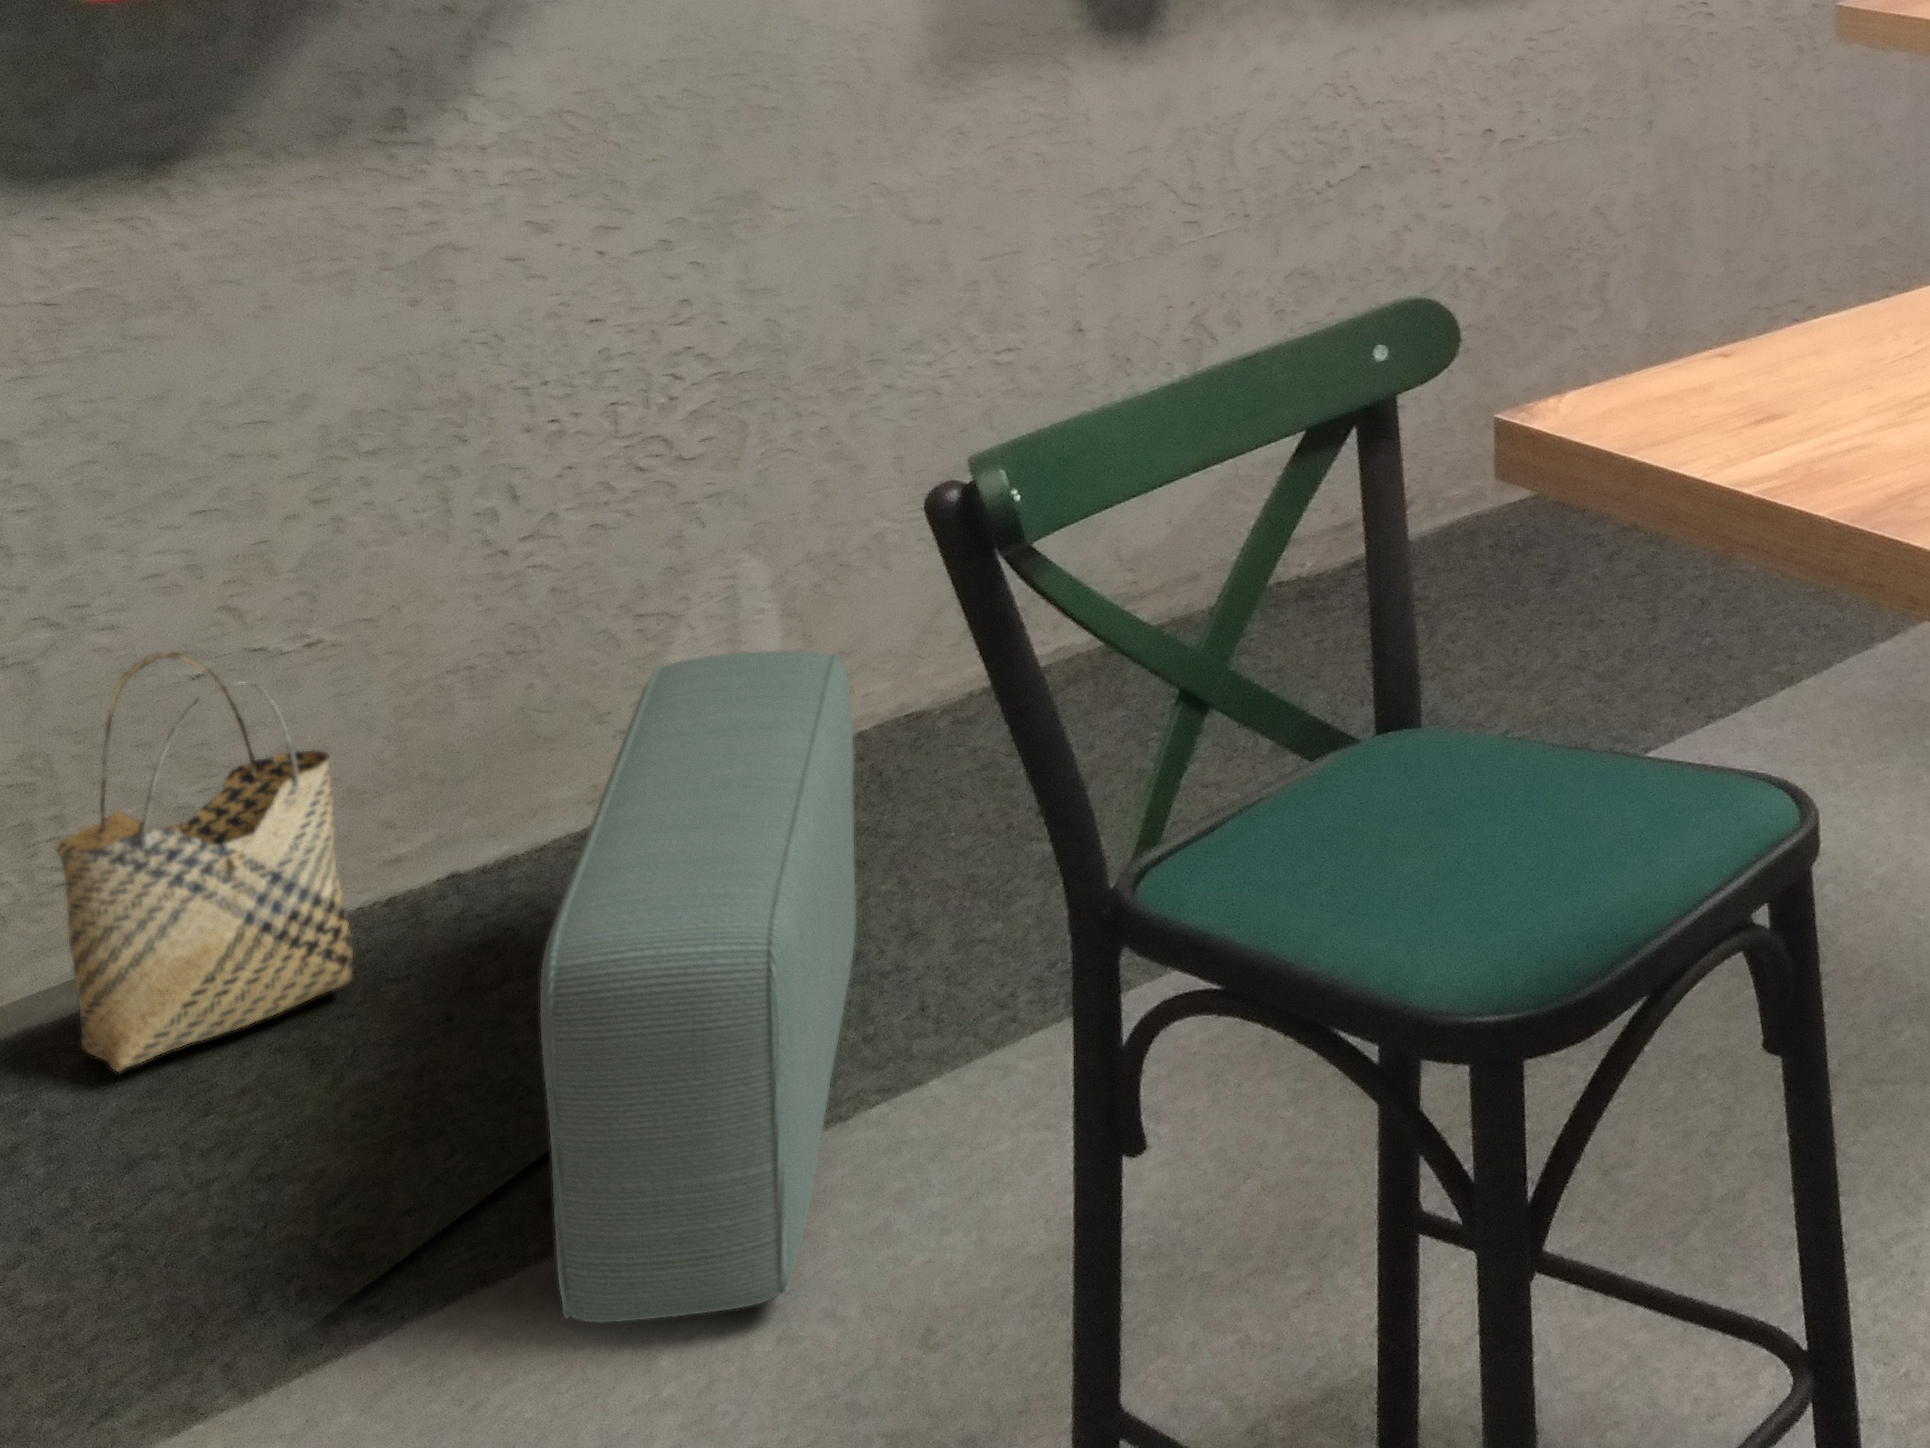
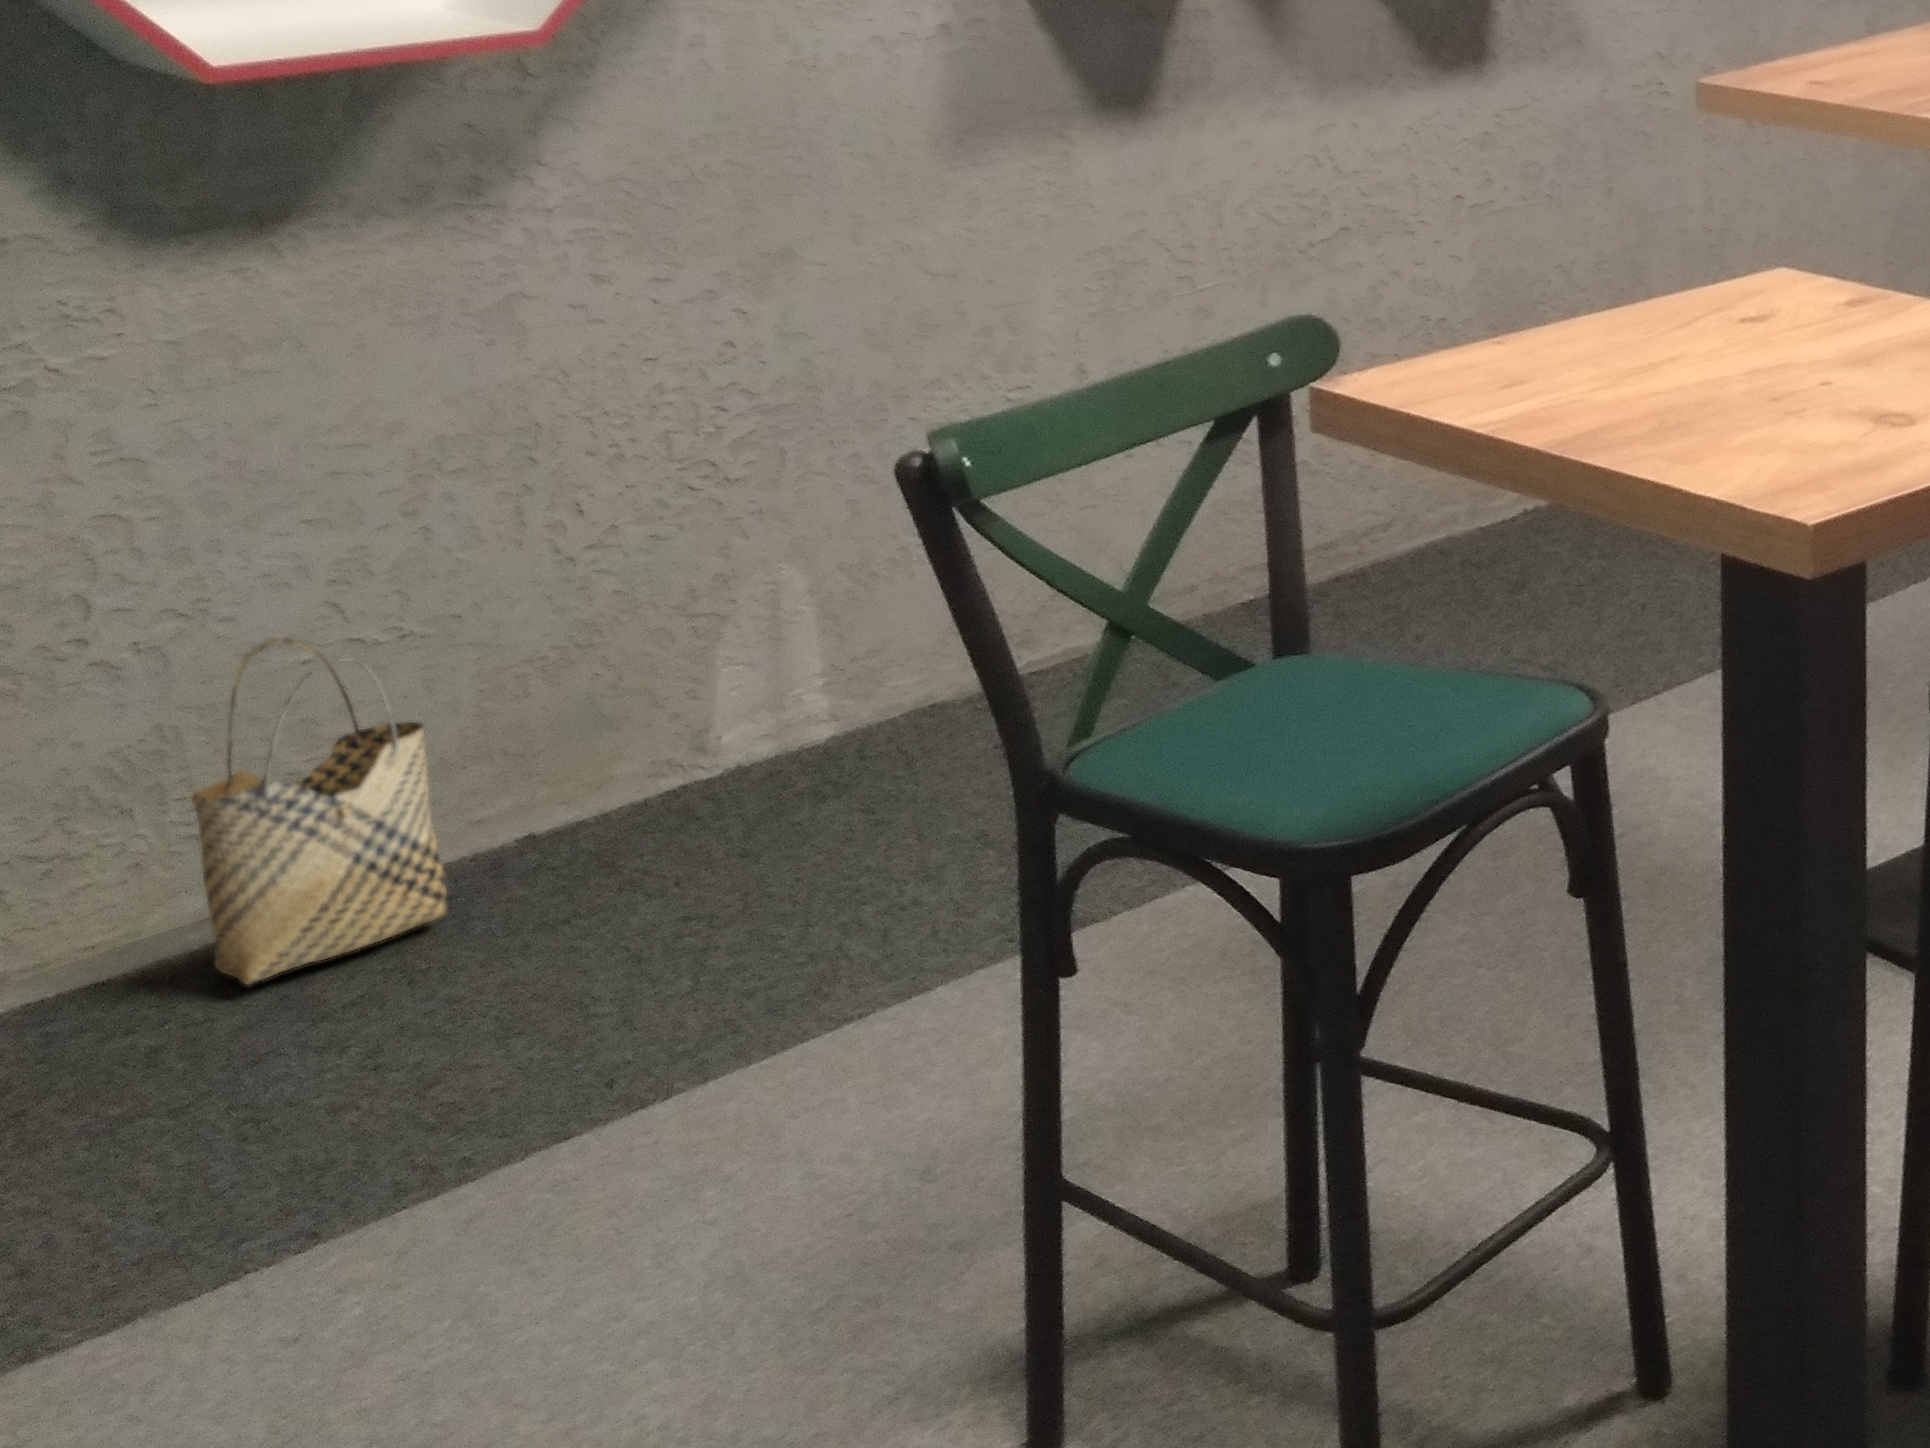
pouf: present [540,650,856,1323] -> none [605,635,878,1164]

